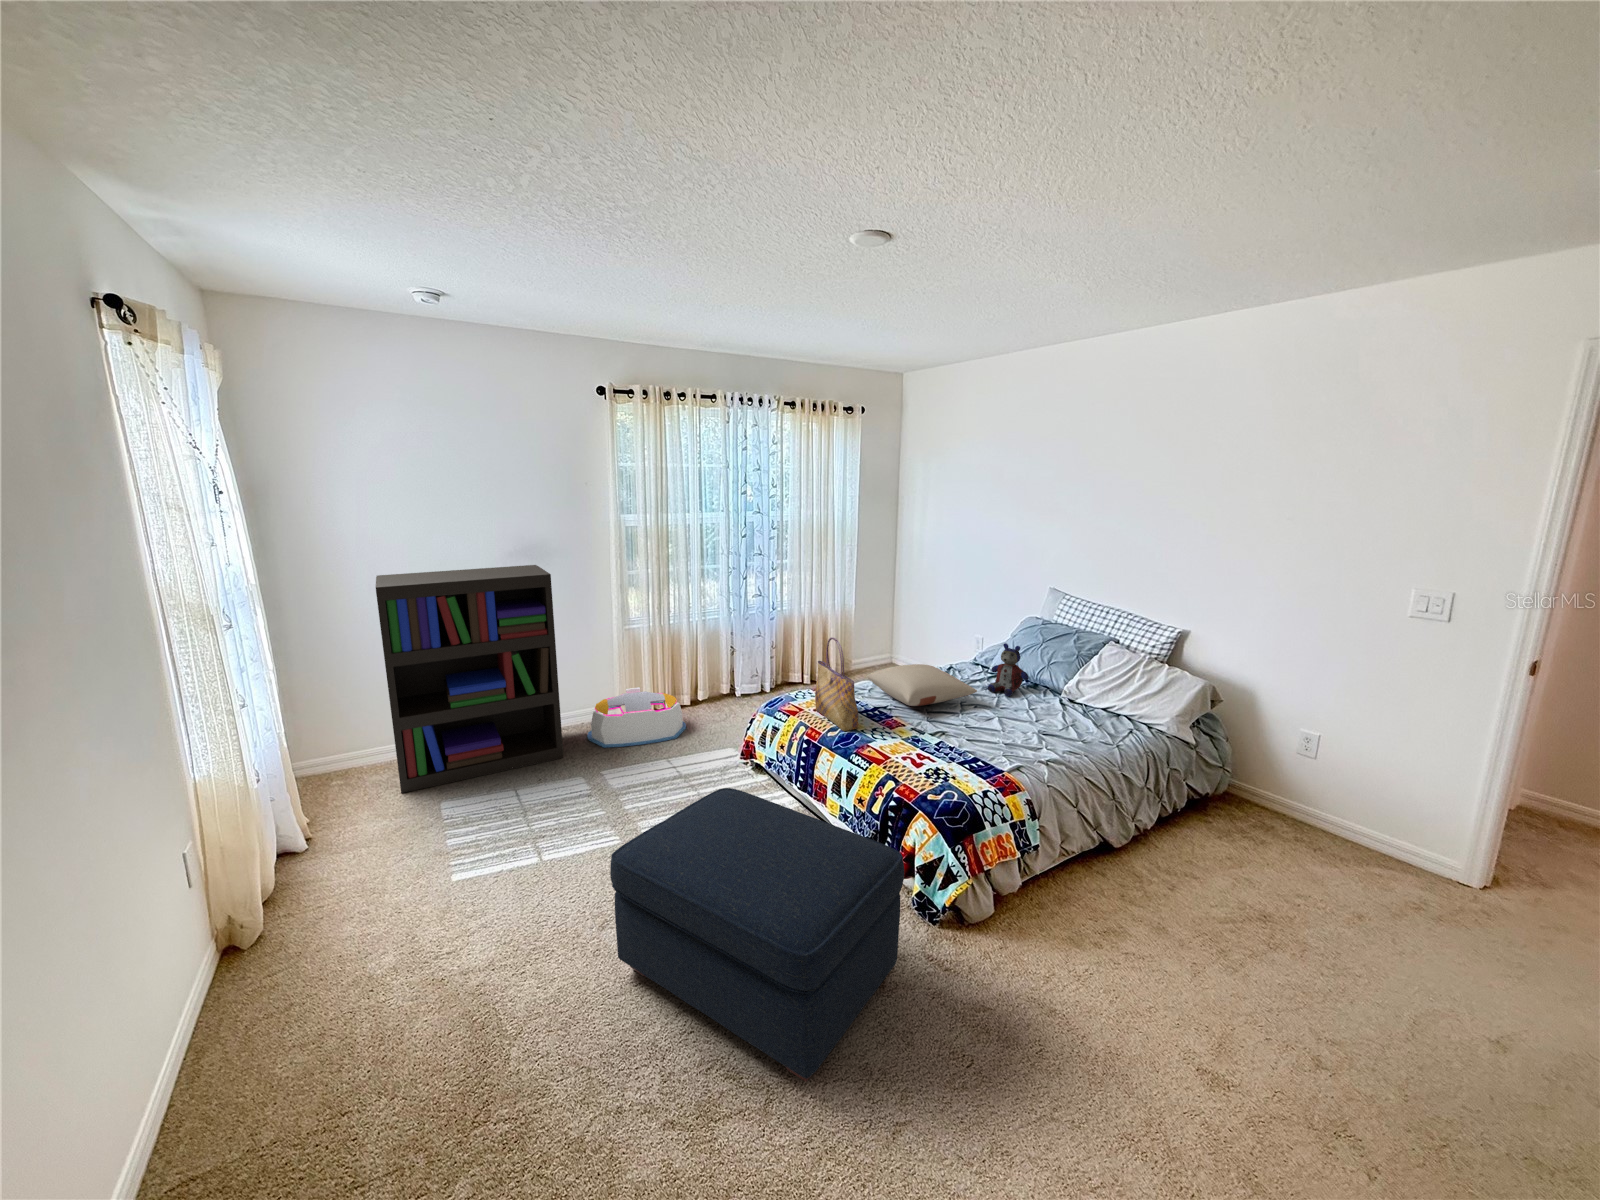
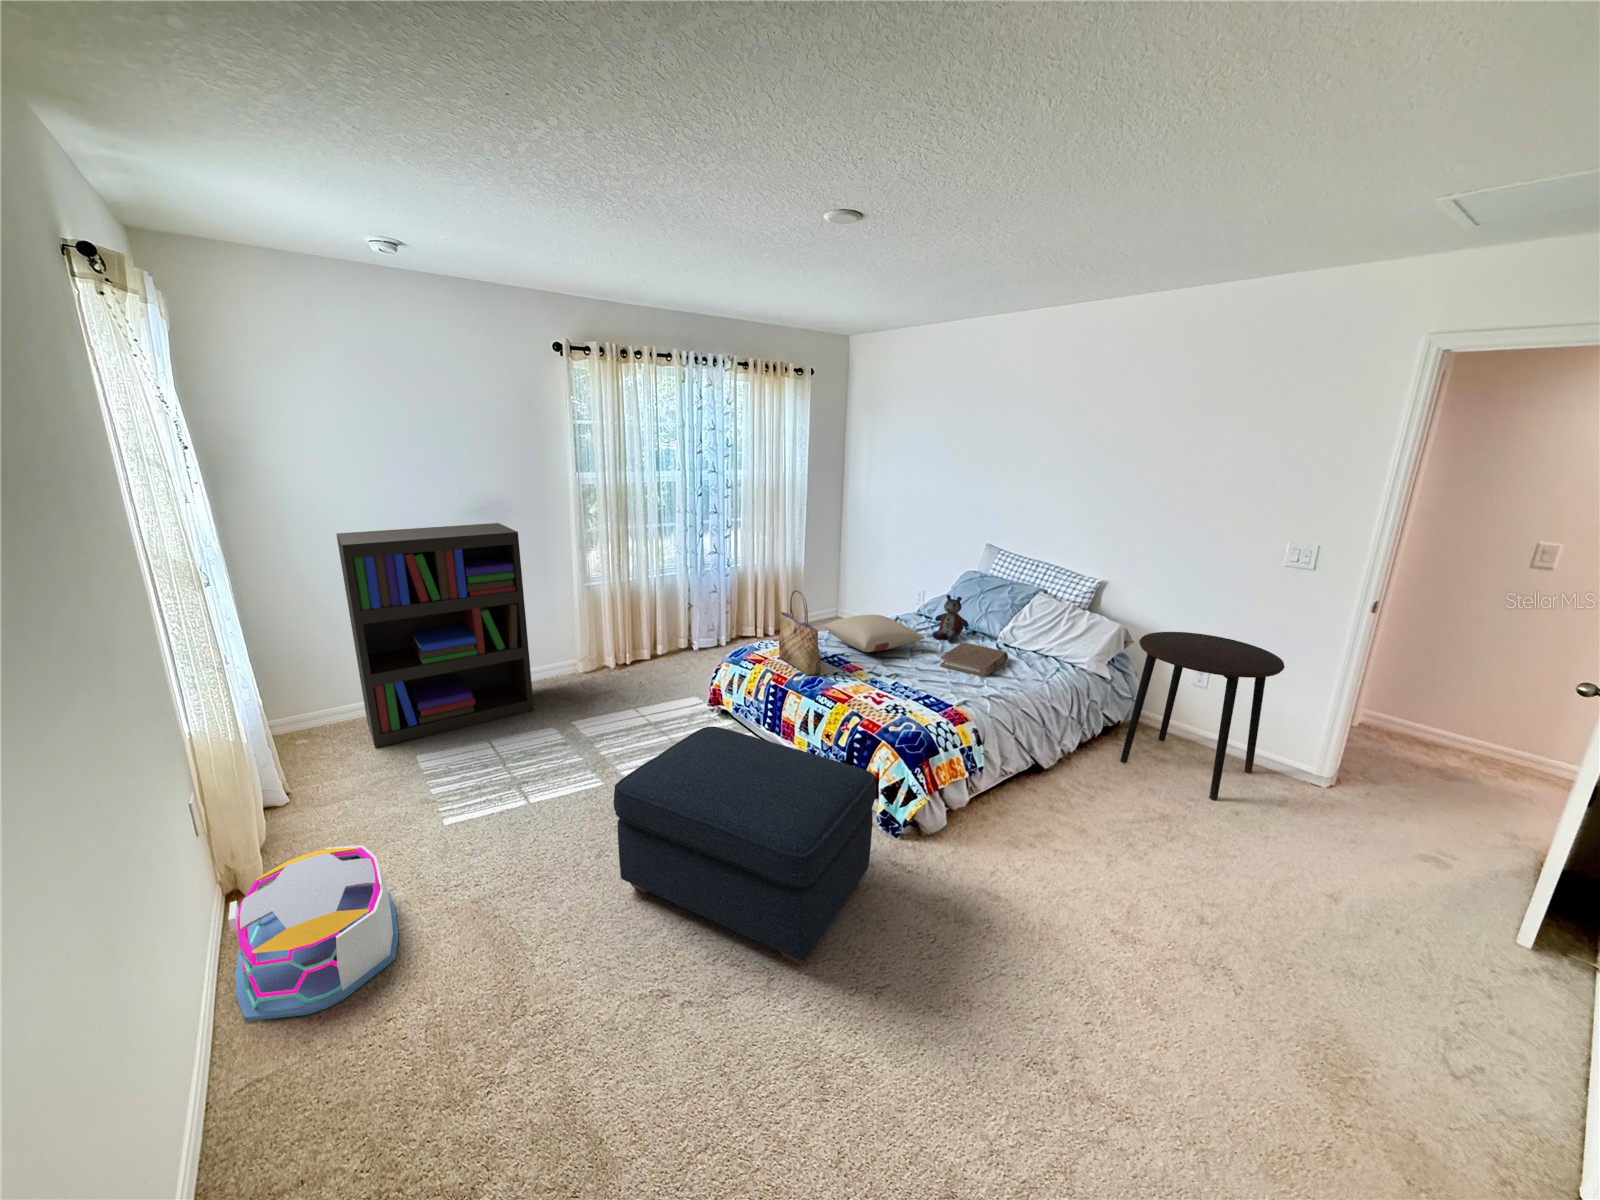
storage bin: present [587,687,686,748] -> present [228,846,399,1021]
side table: none [1209,691,1415,899] -> present [1121,632,1285,800]
book: none [993,697,1073,738] -> present [940,642,1008,677]

